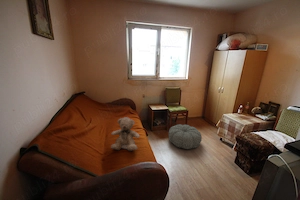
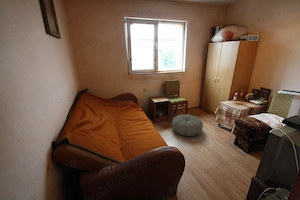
teddy bear: present [111,117,140,151] -> none [124,110,151,141]

